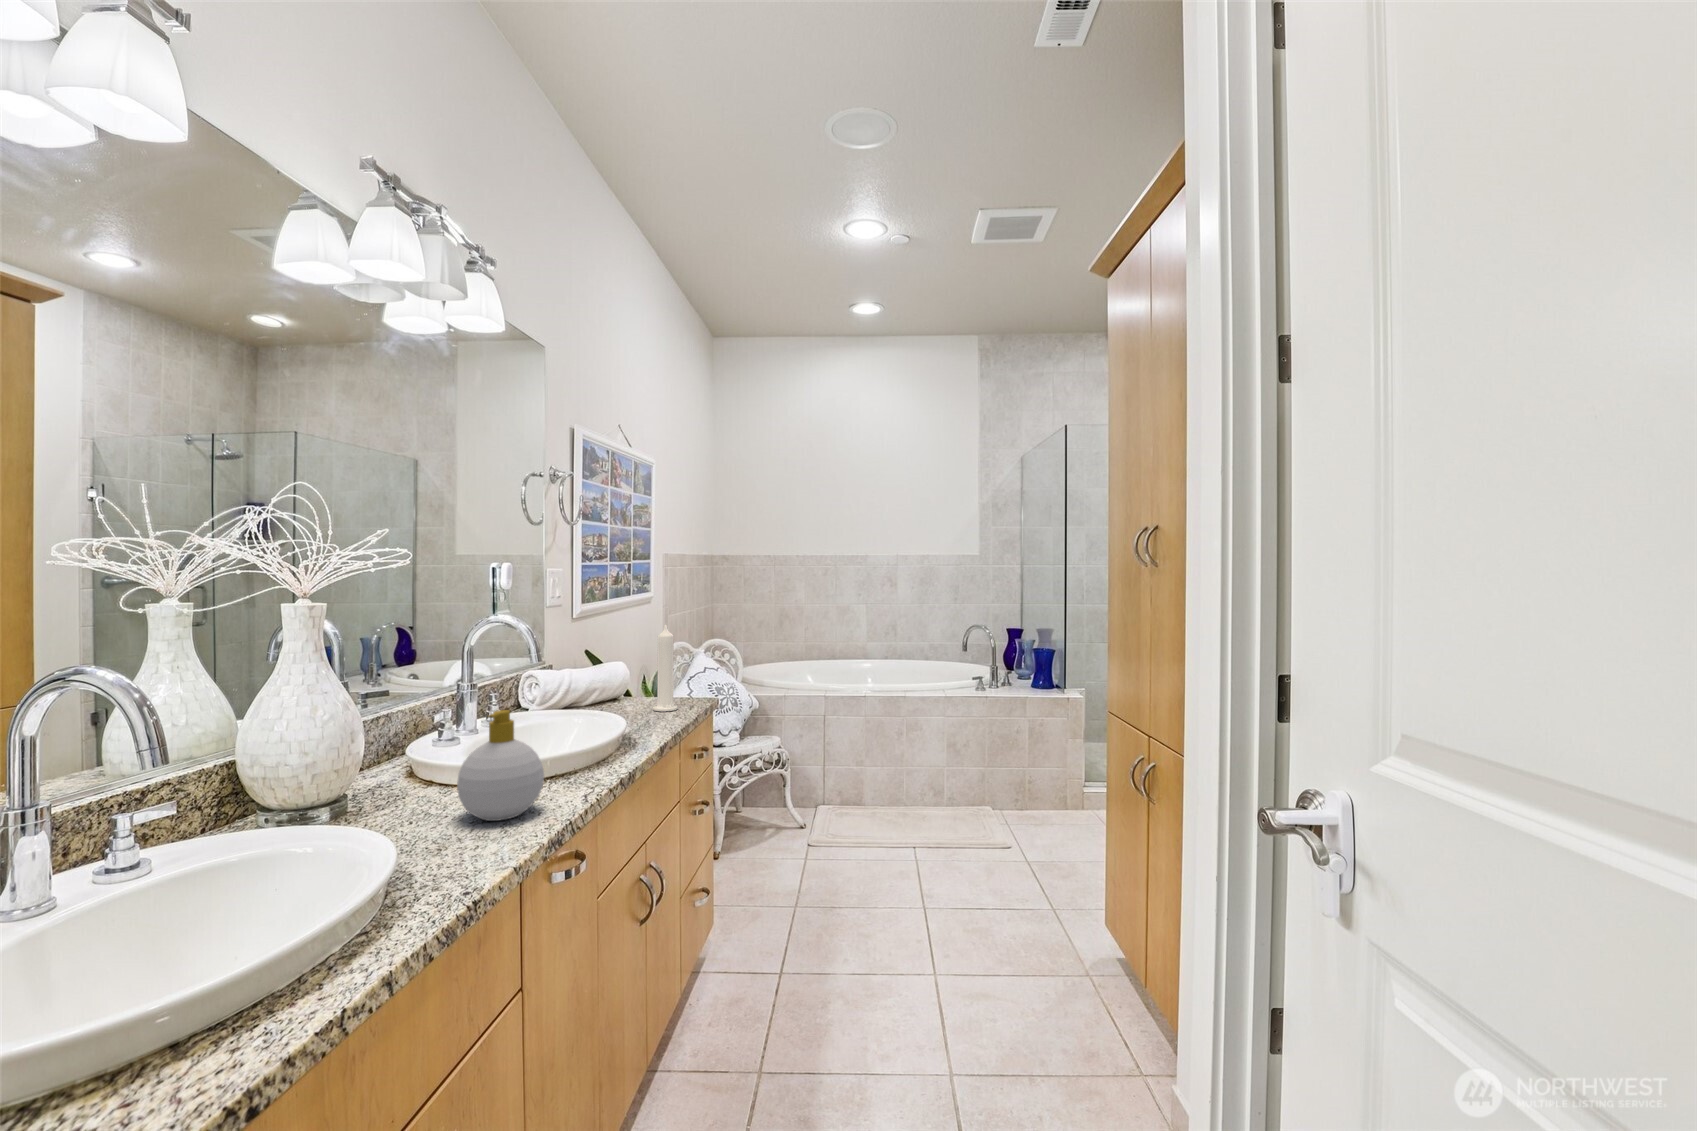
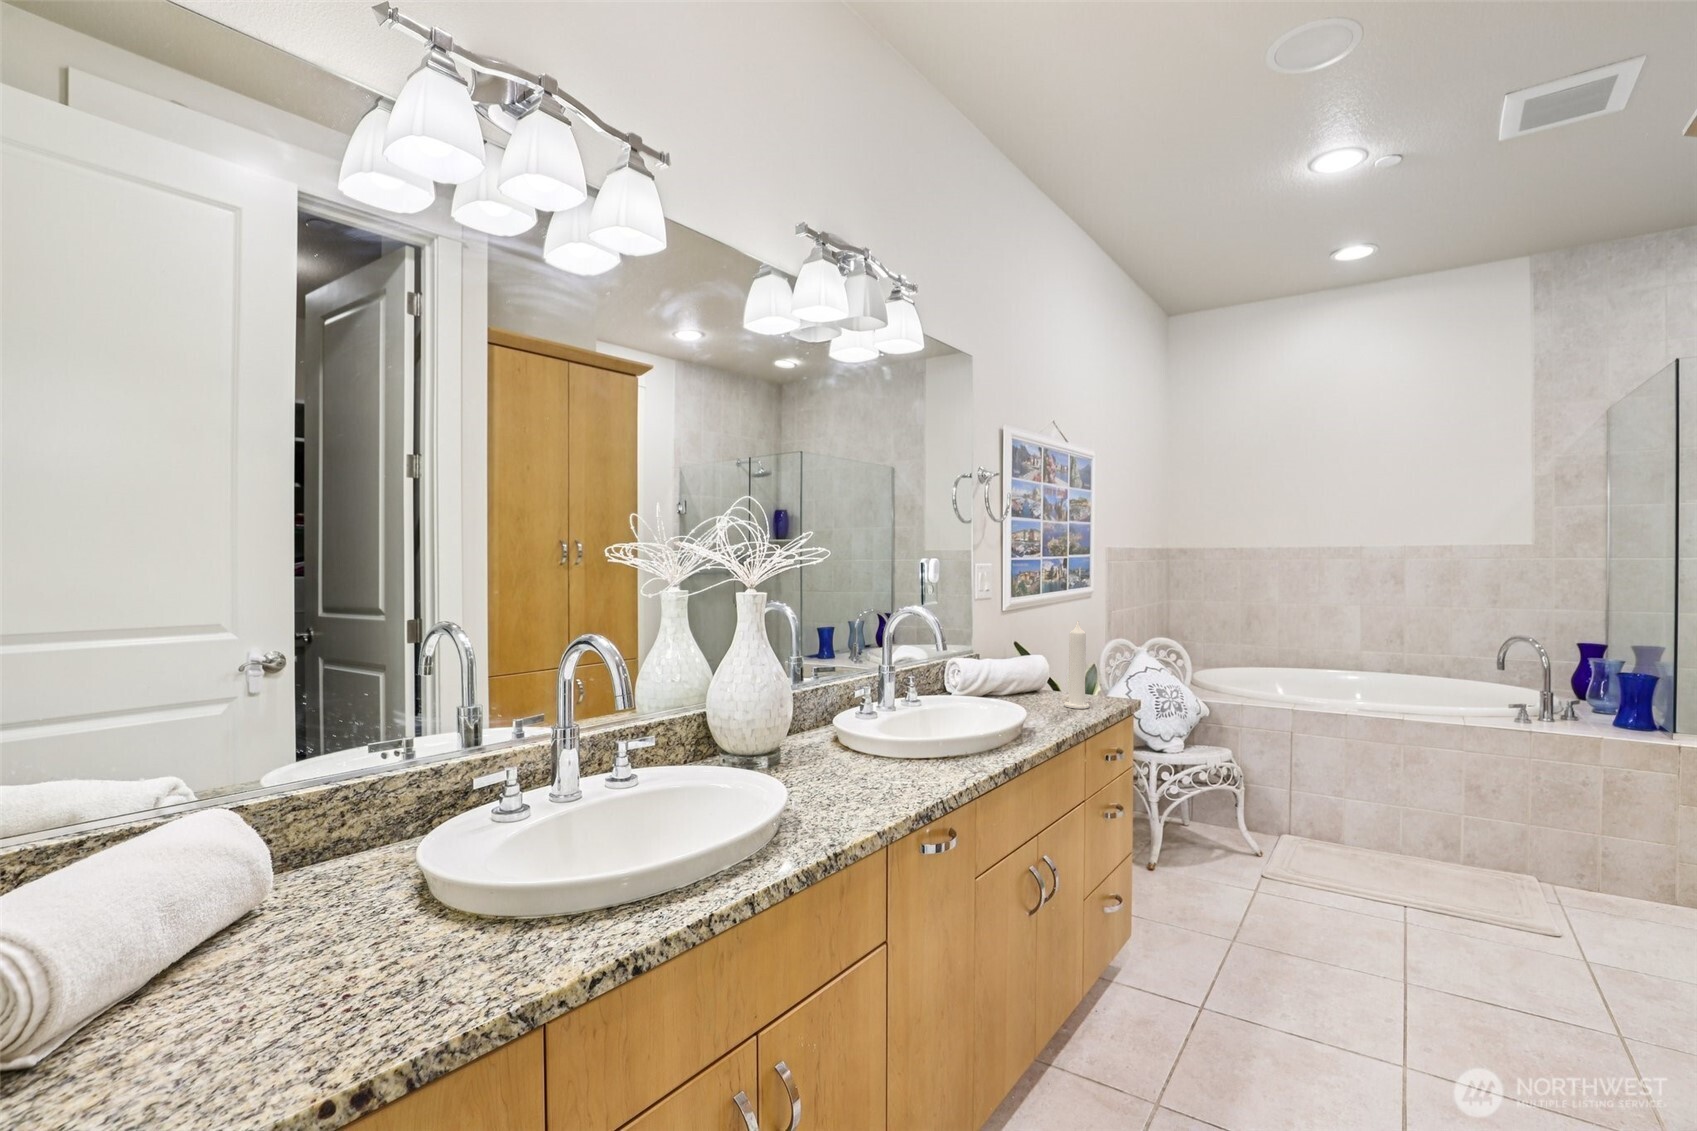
soap bottle: present [457,710,544,821] -> none [853,692,922,788]

